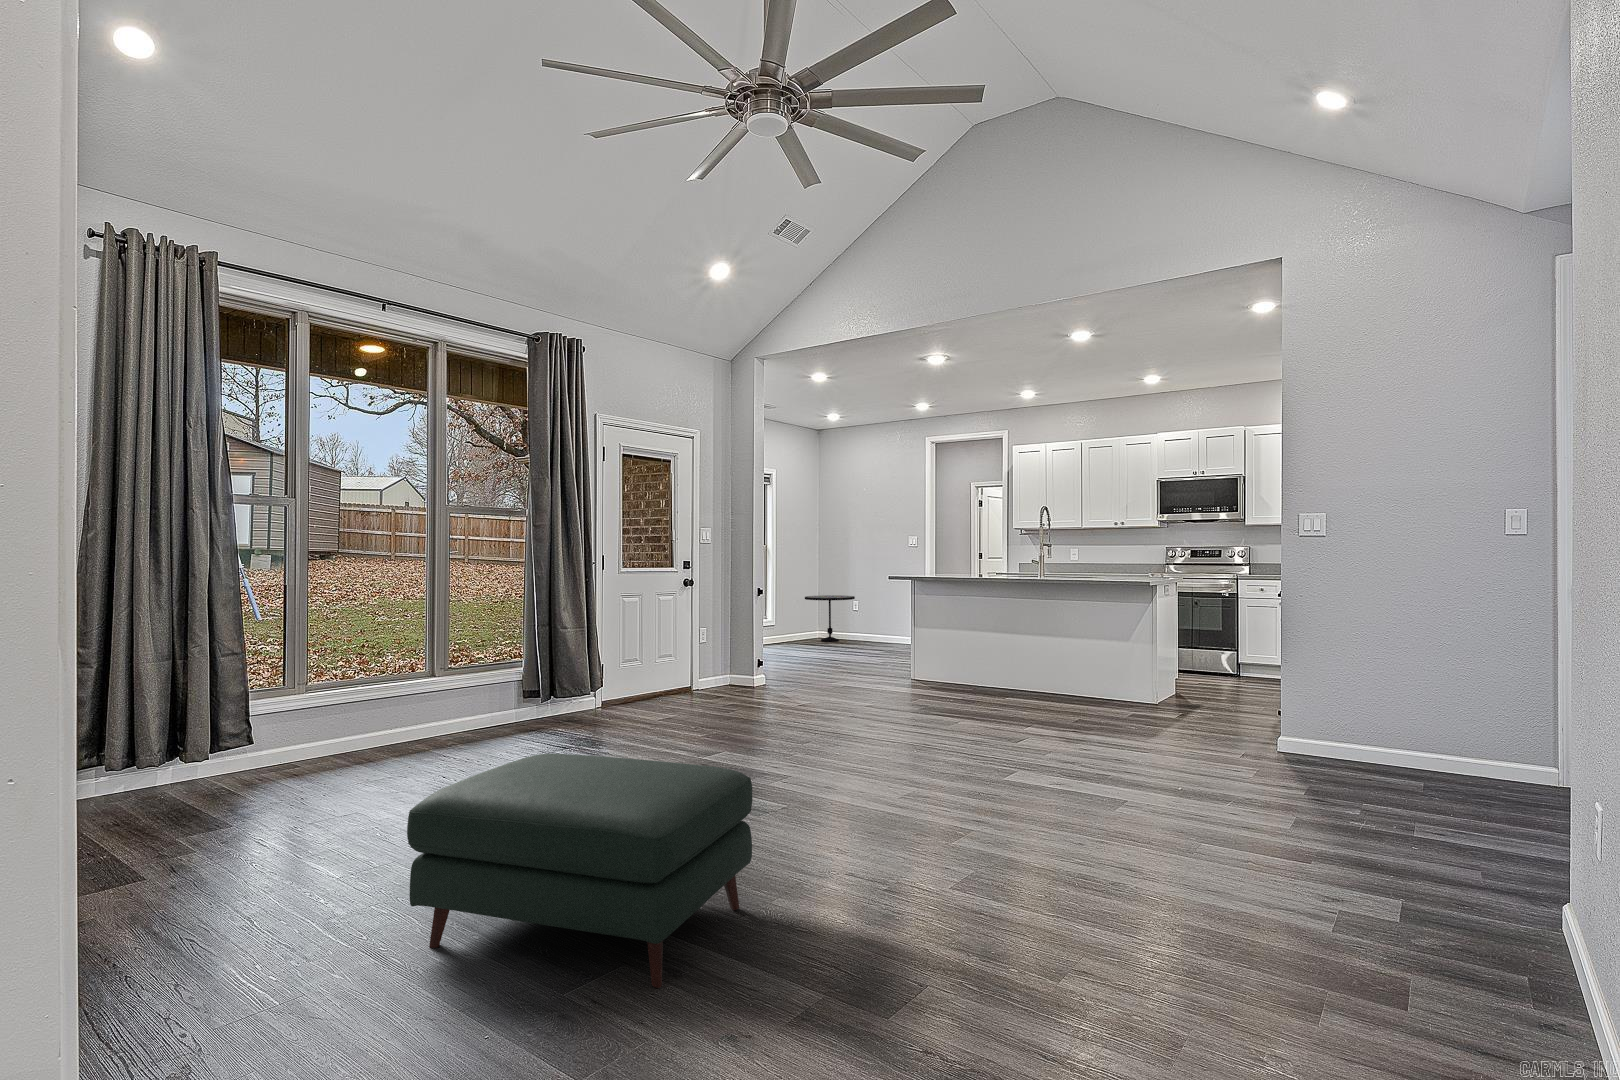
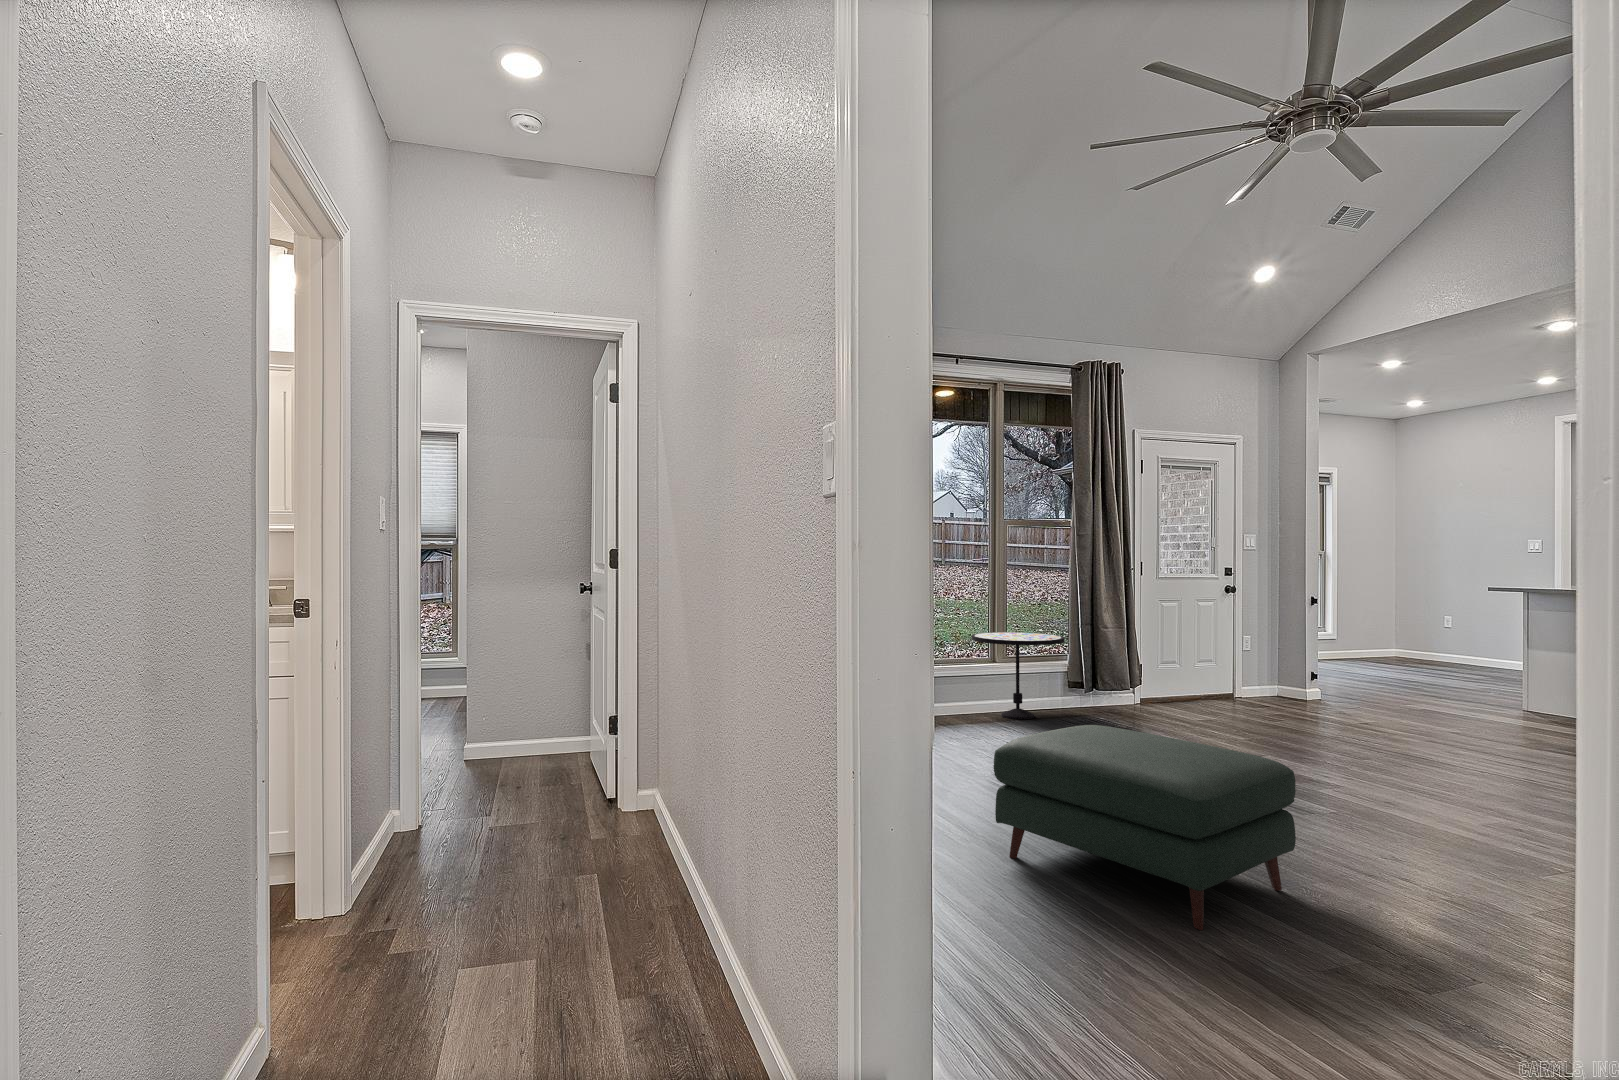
side table: present [805,595,855,642] -> present [972,632,1065,719]

